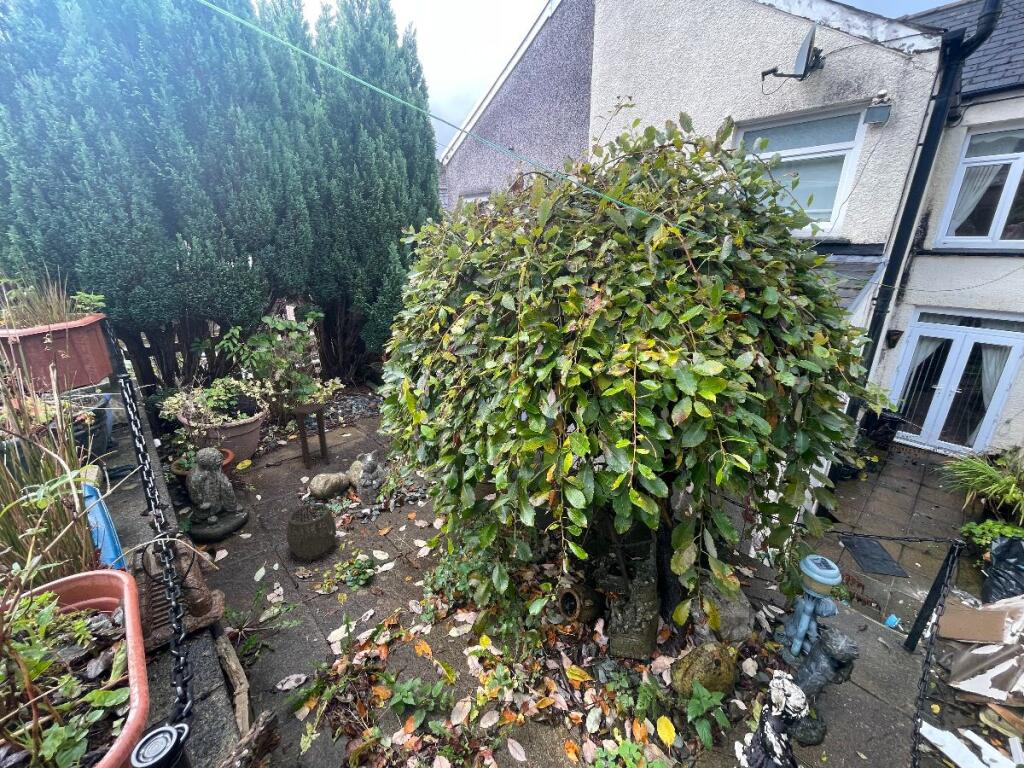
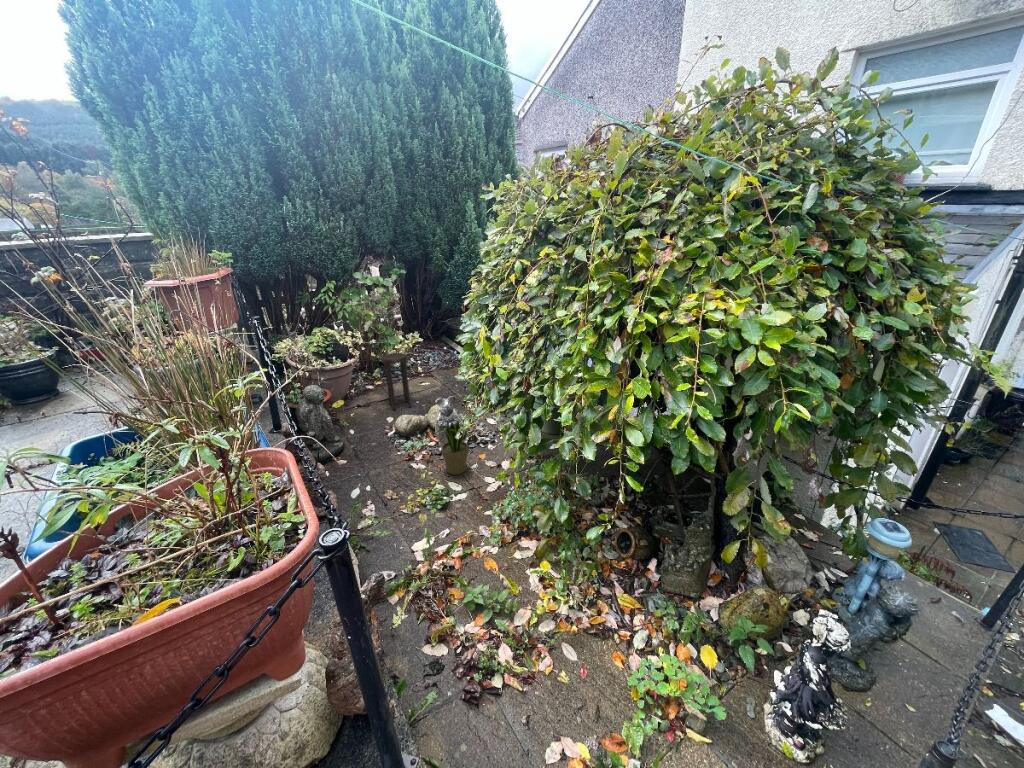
potted plant: none [359,478,396,541] -> present [438,421,469,475]
woven basket: present [286,504,336,558] -> none [378,438,418,483]

